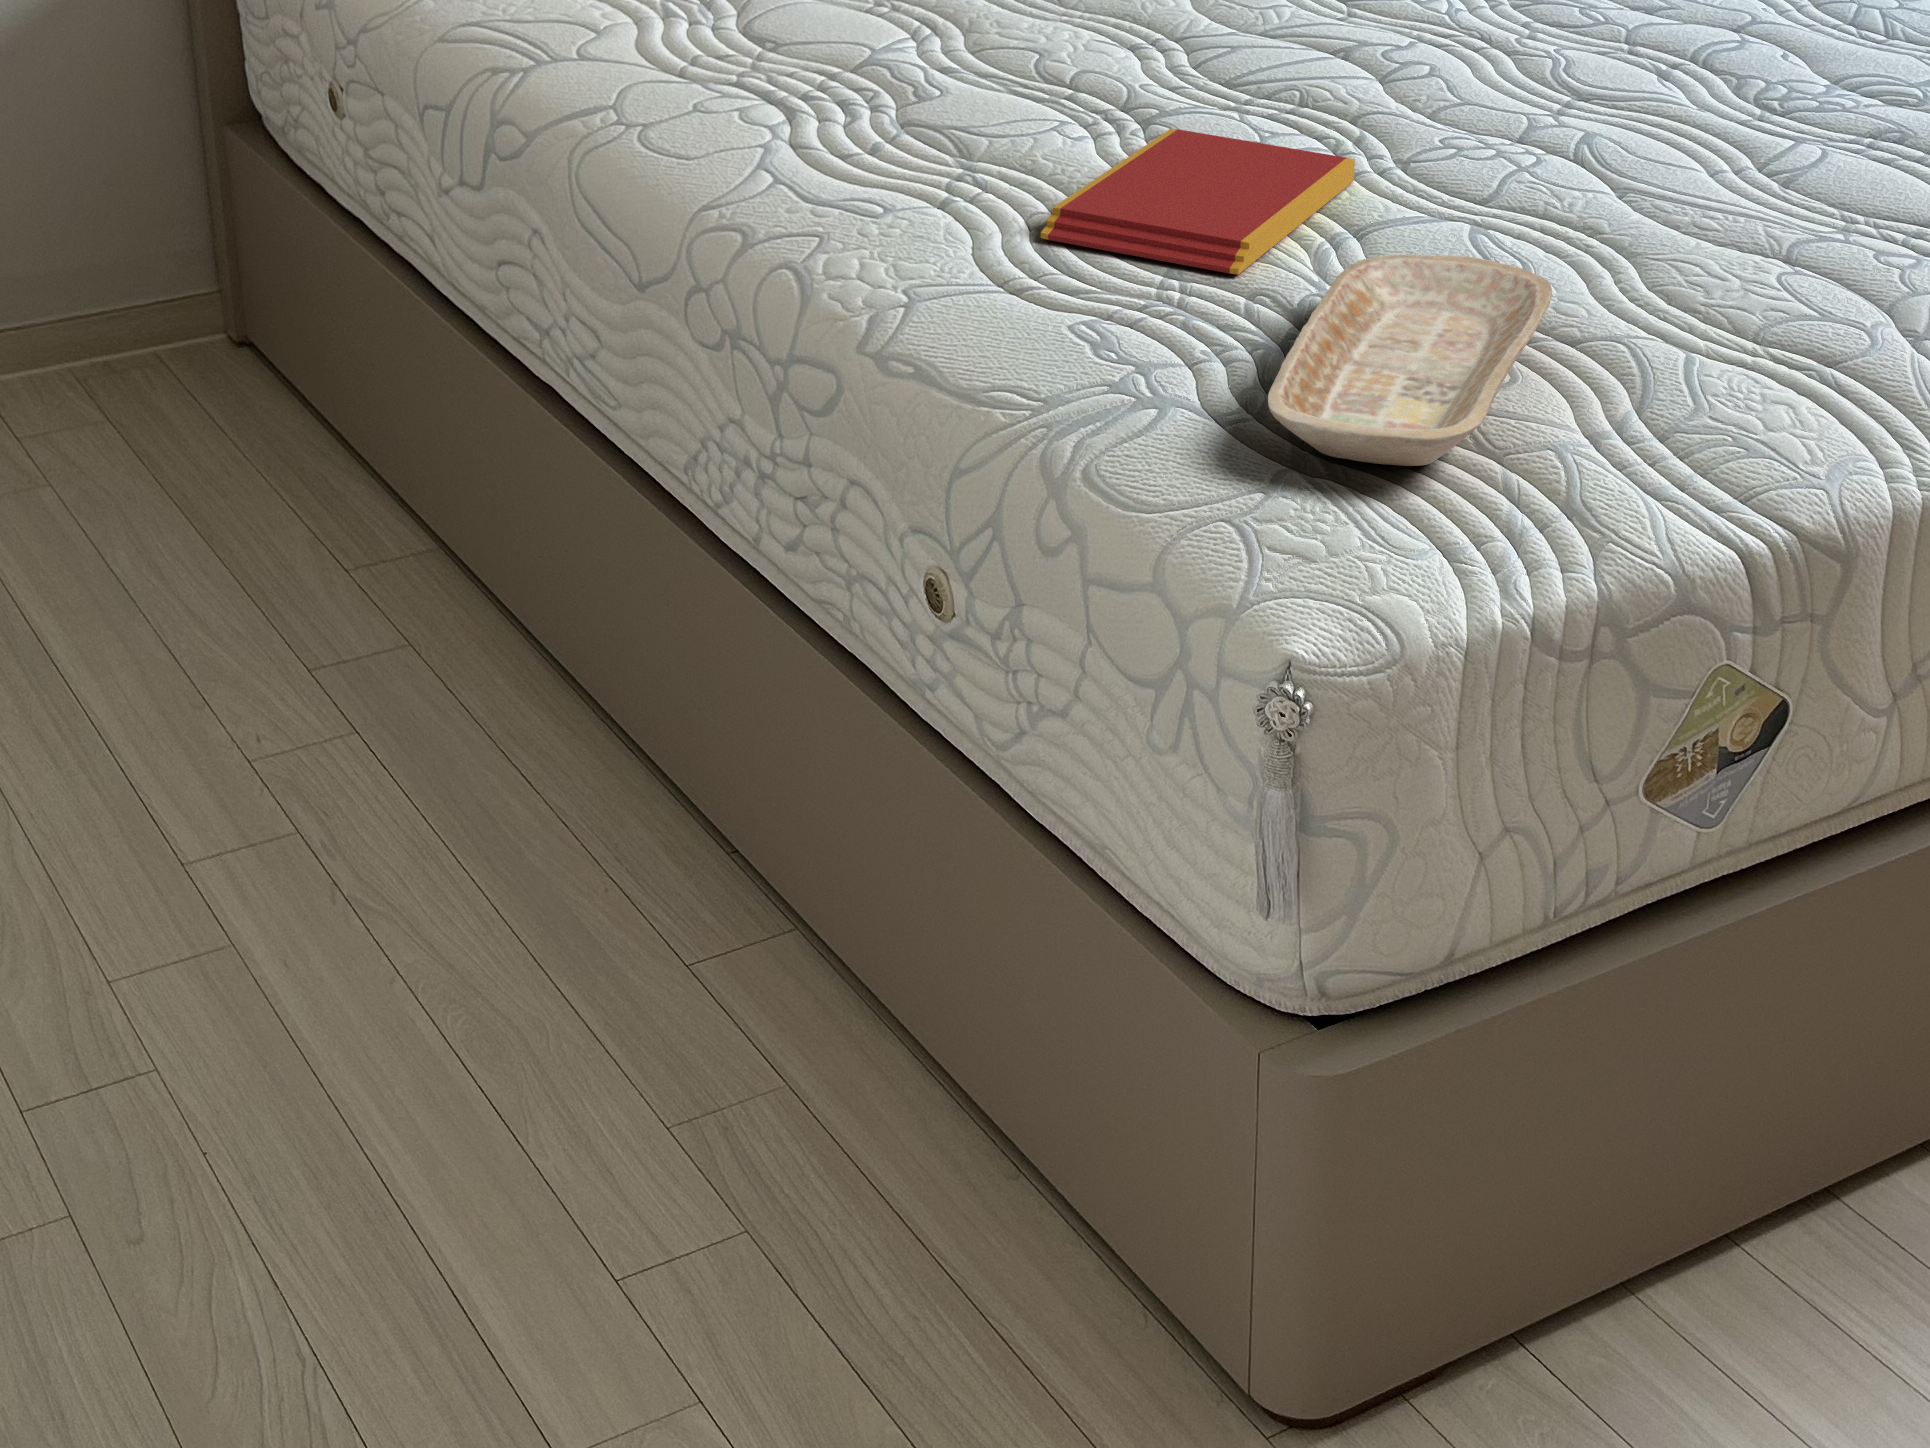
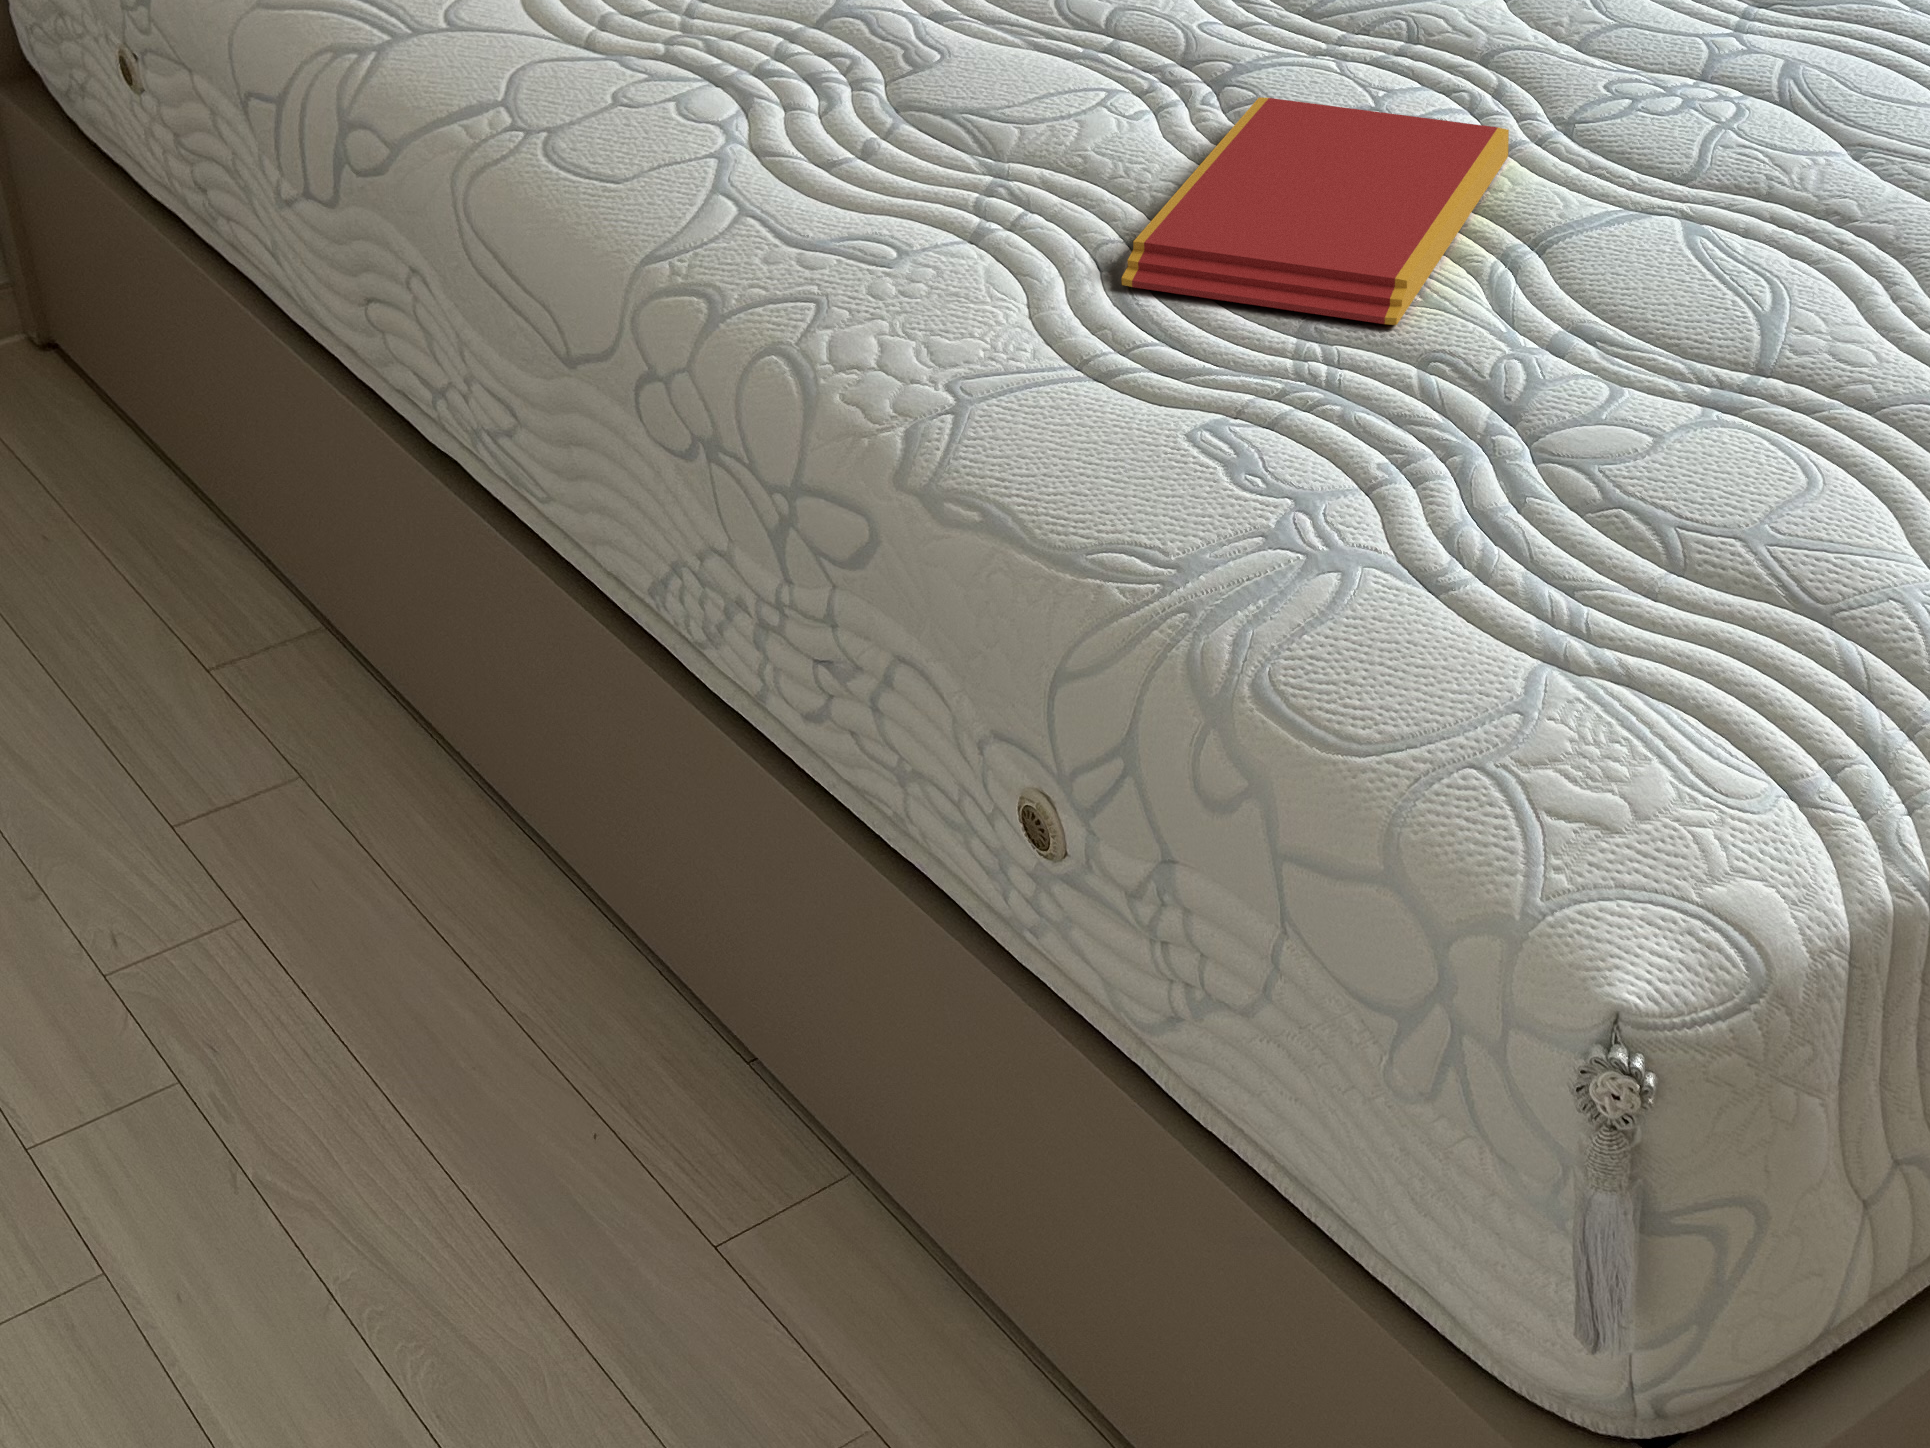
tray: present [1268,254,1552,466] -> none [1506,288,1836,640]

